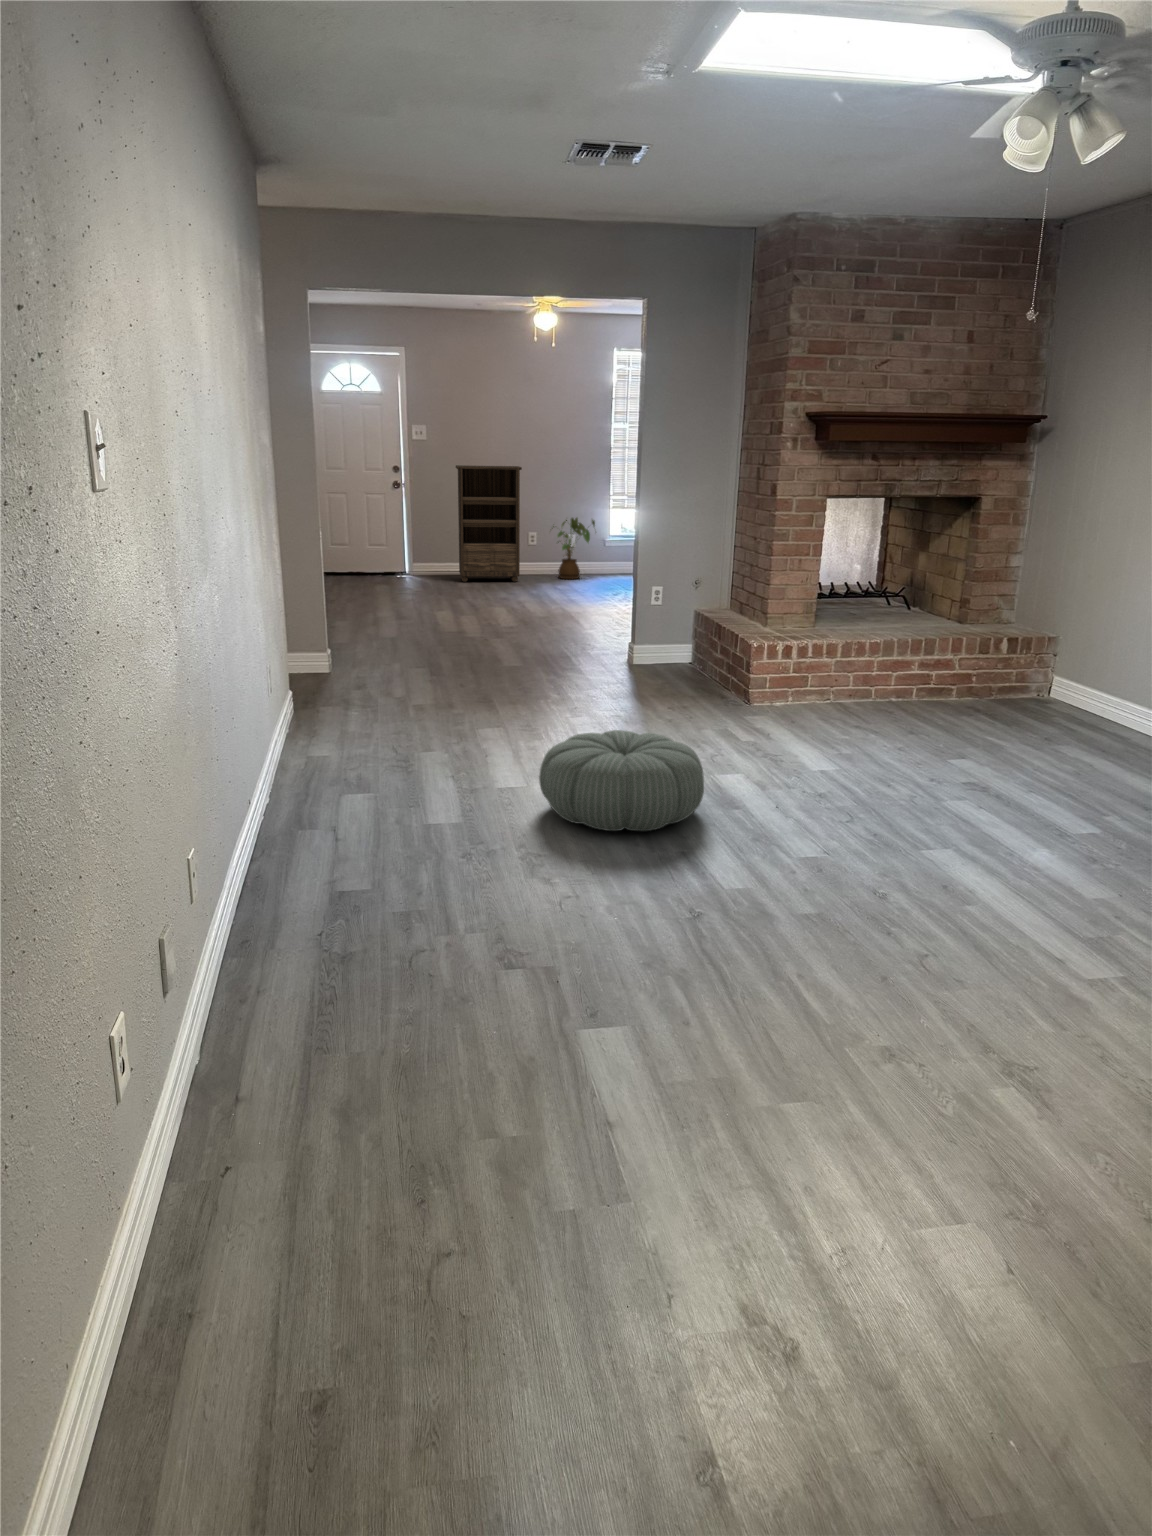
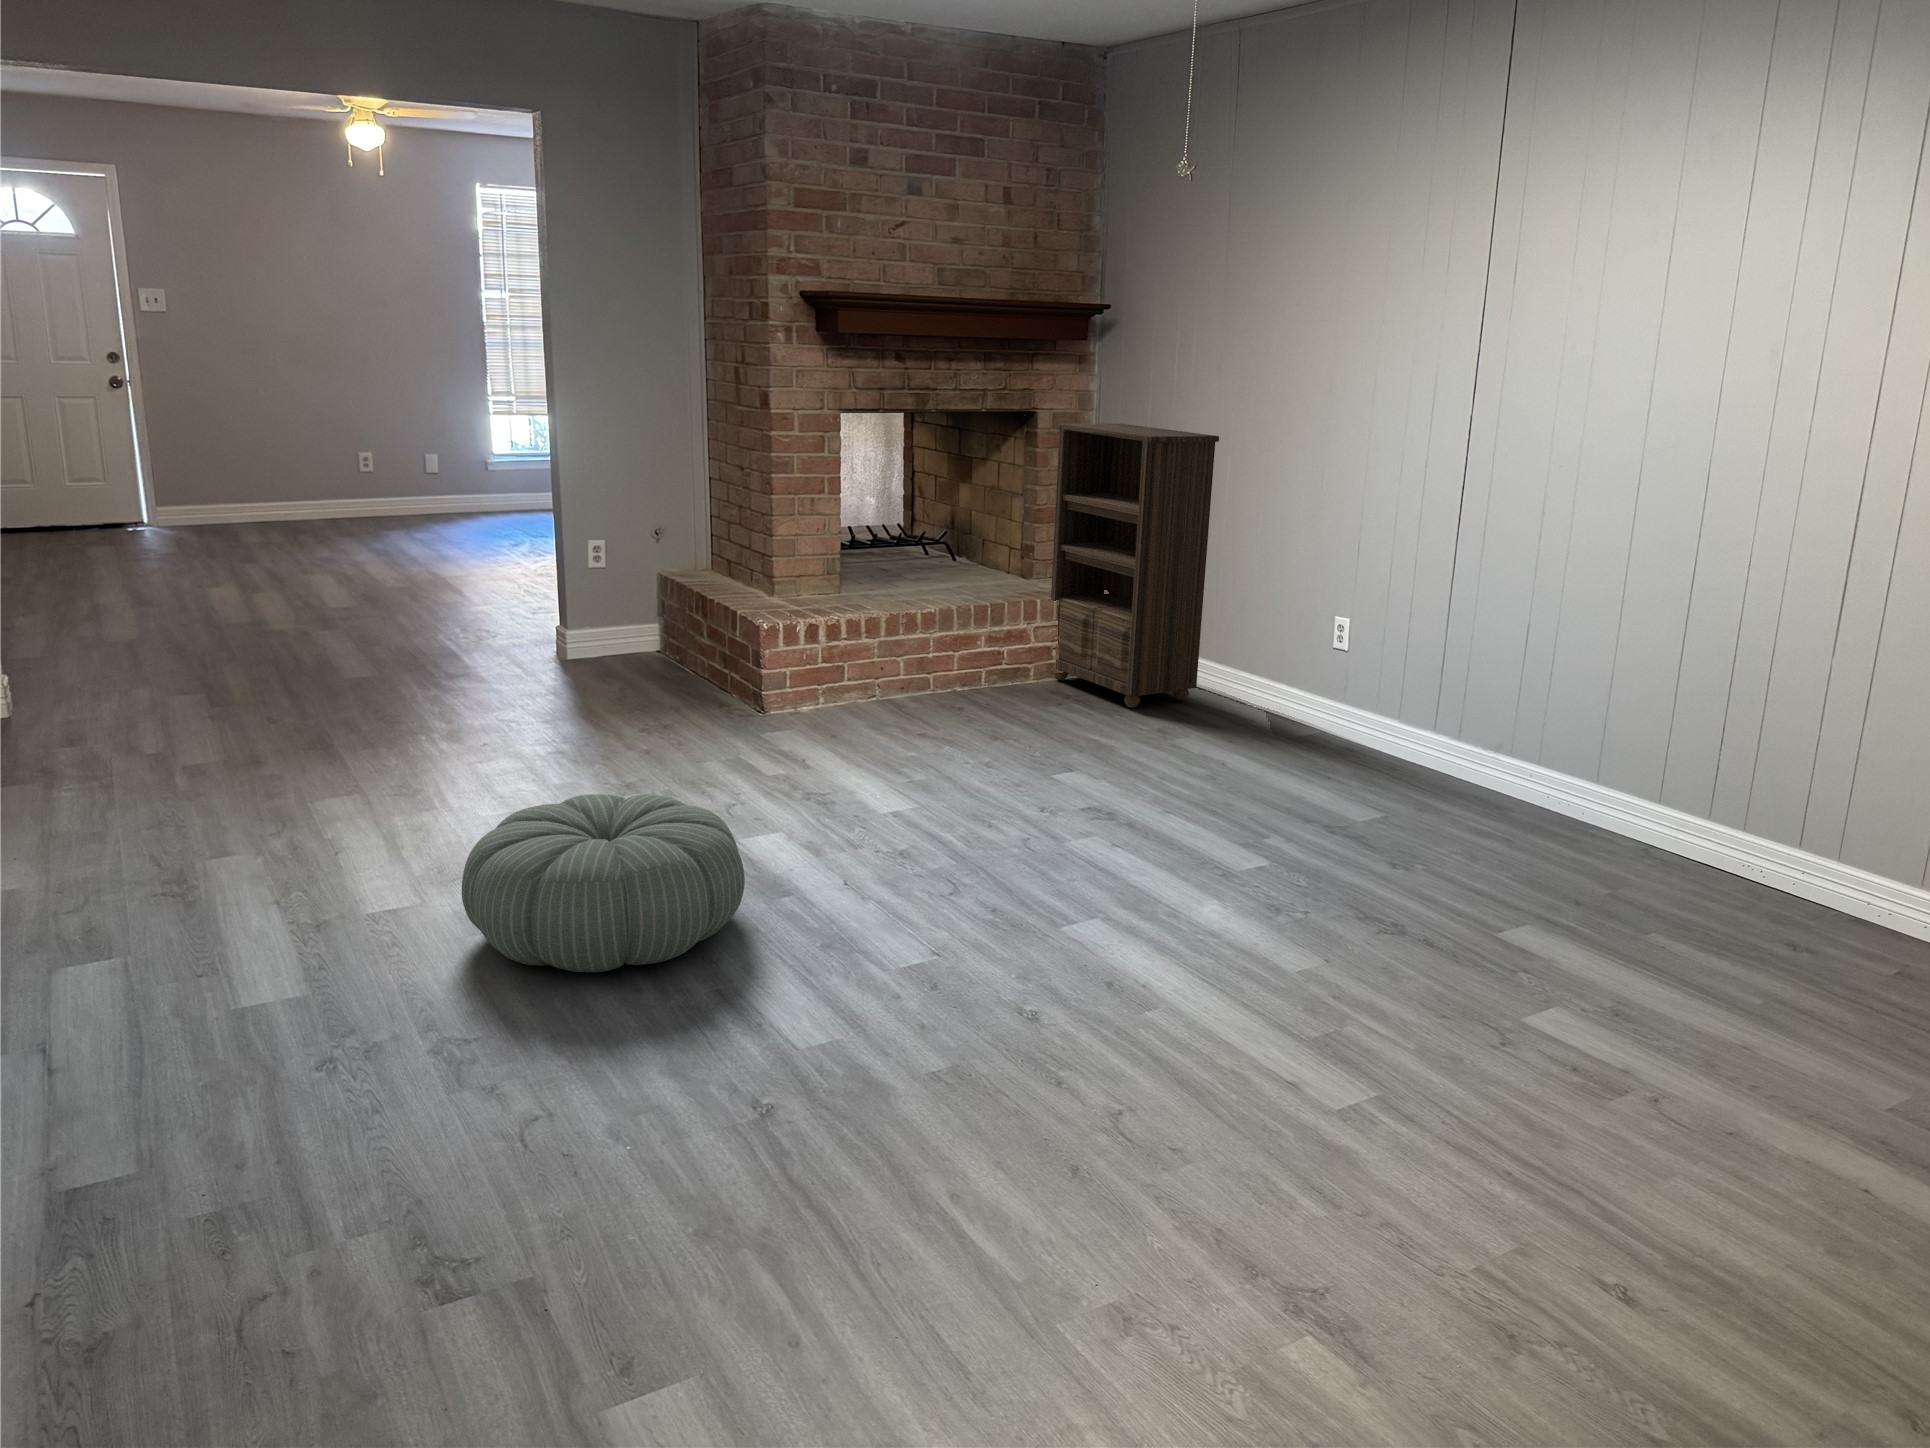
bookshelf: present [456,465,522,582] -> present [1051,424,1219,708]
house plant: present [552,518,595,579] -> none [394,430,472,524]

